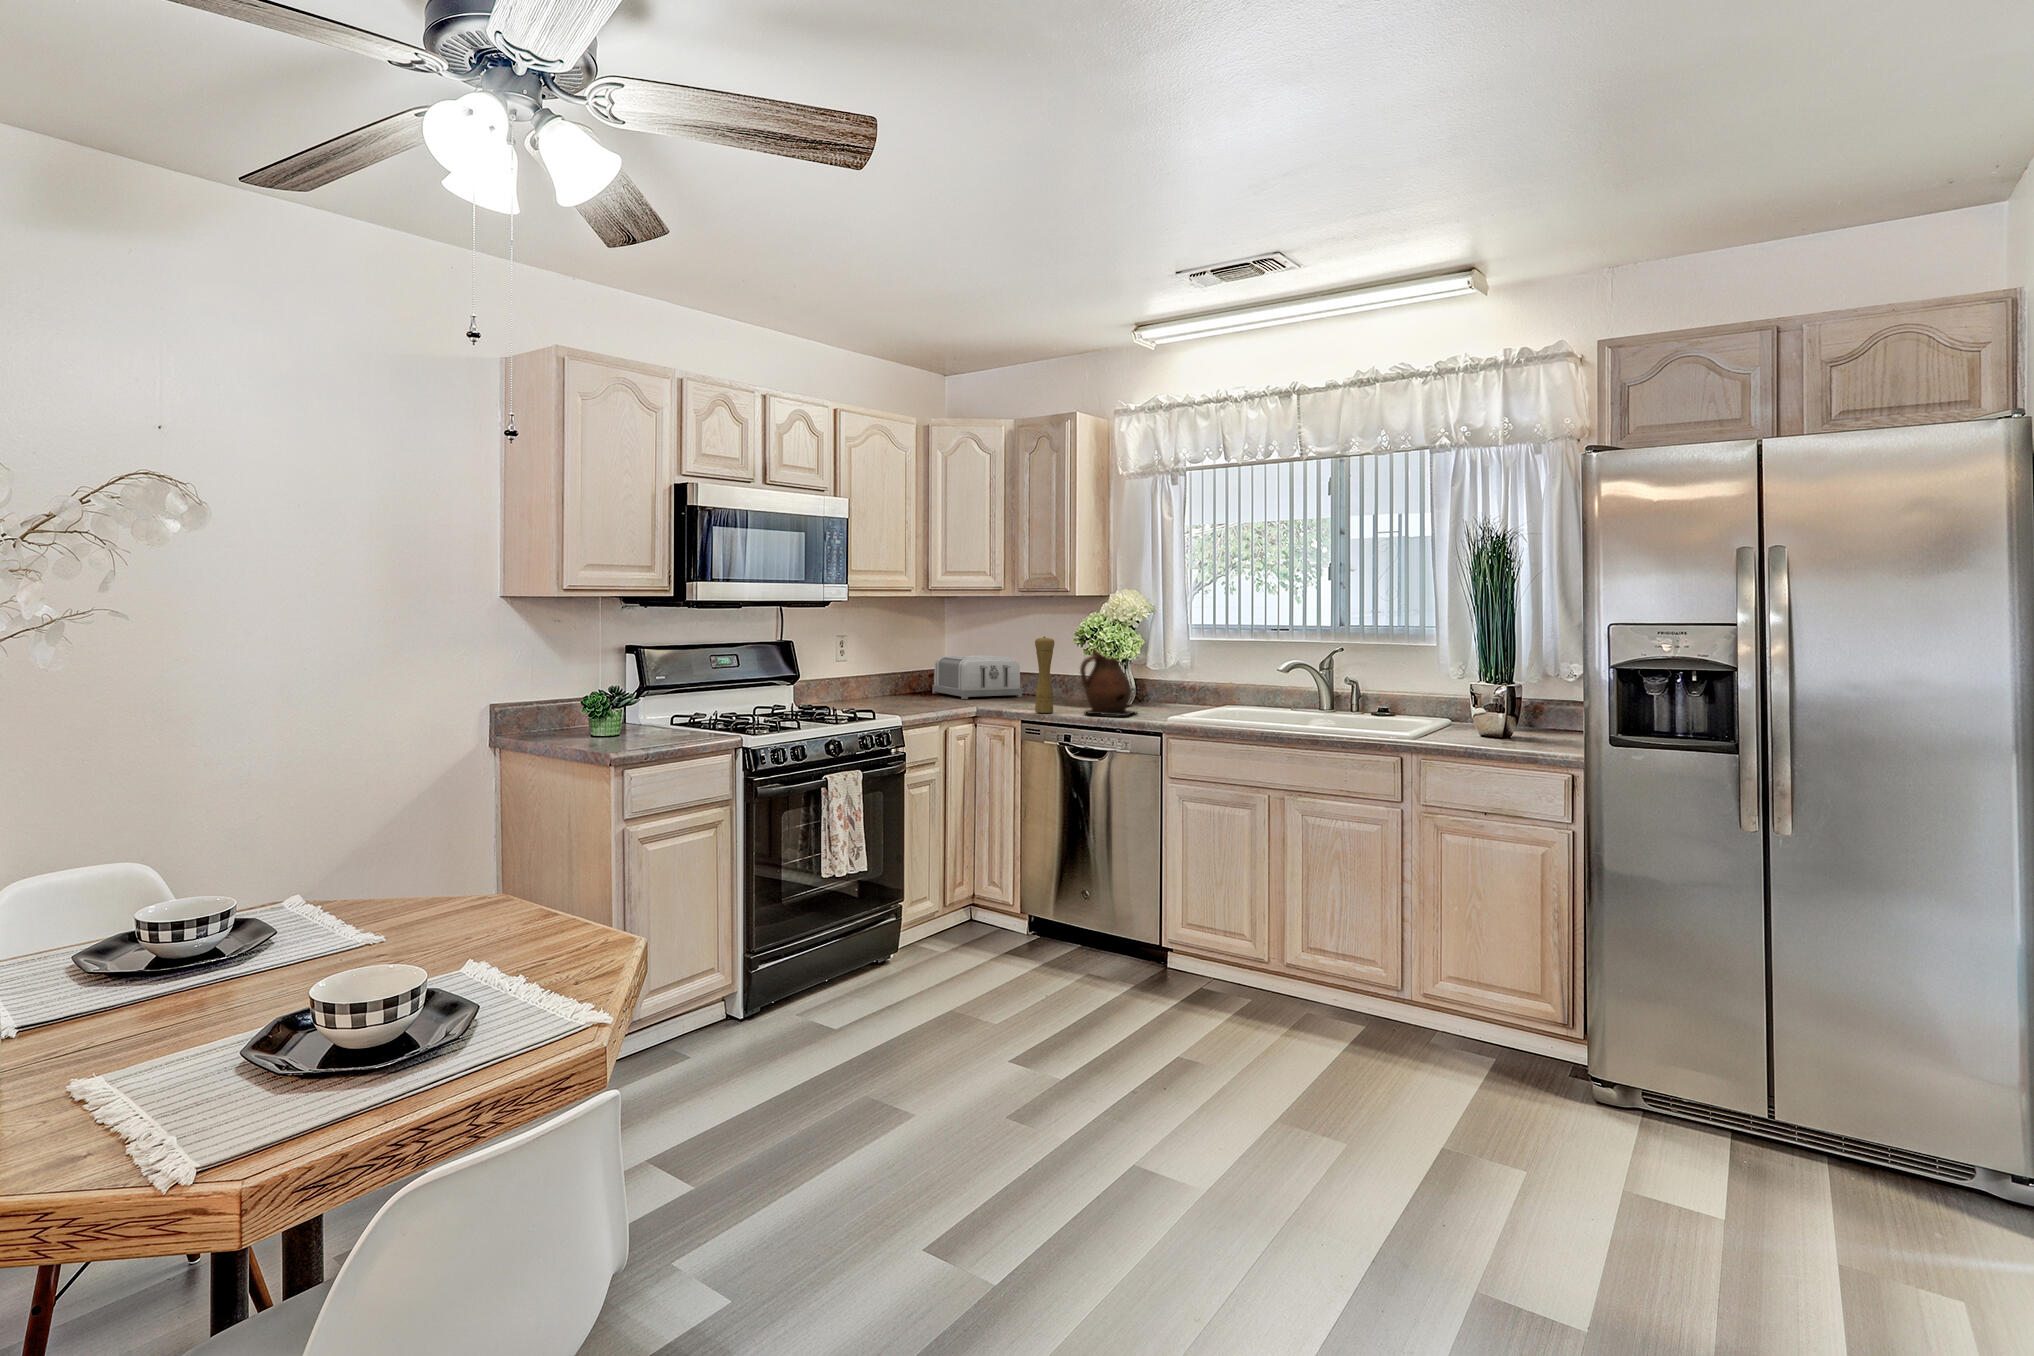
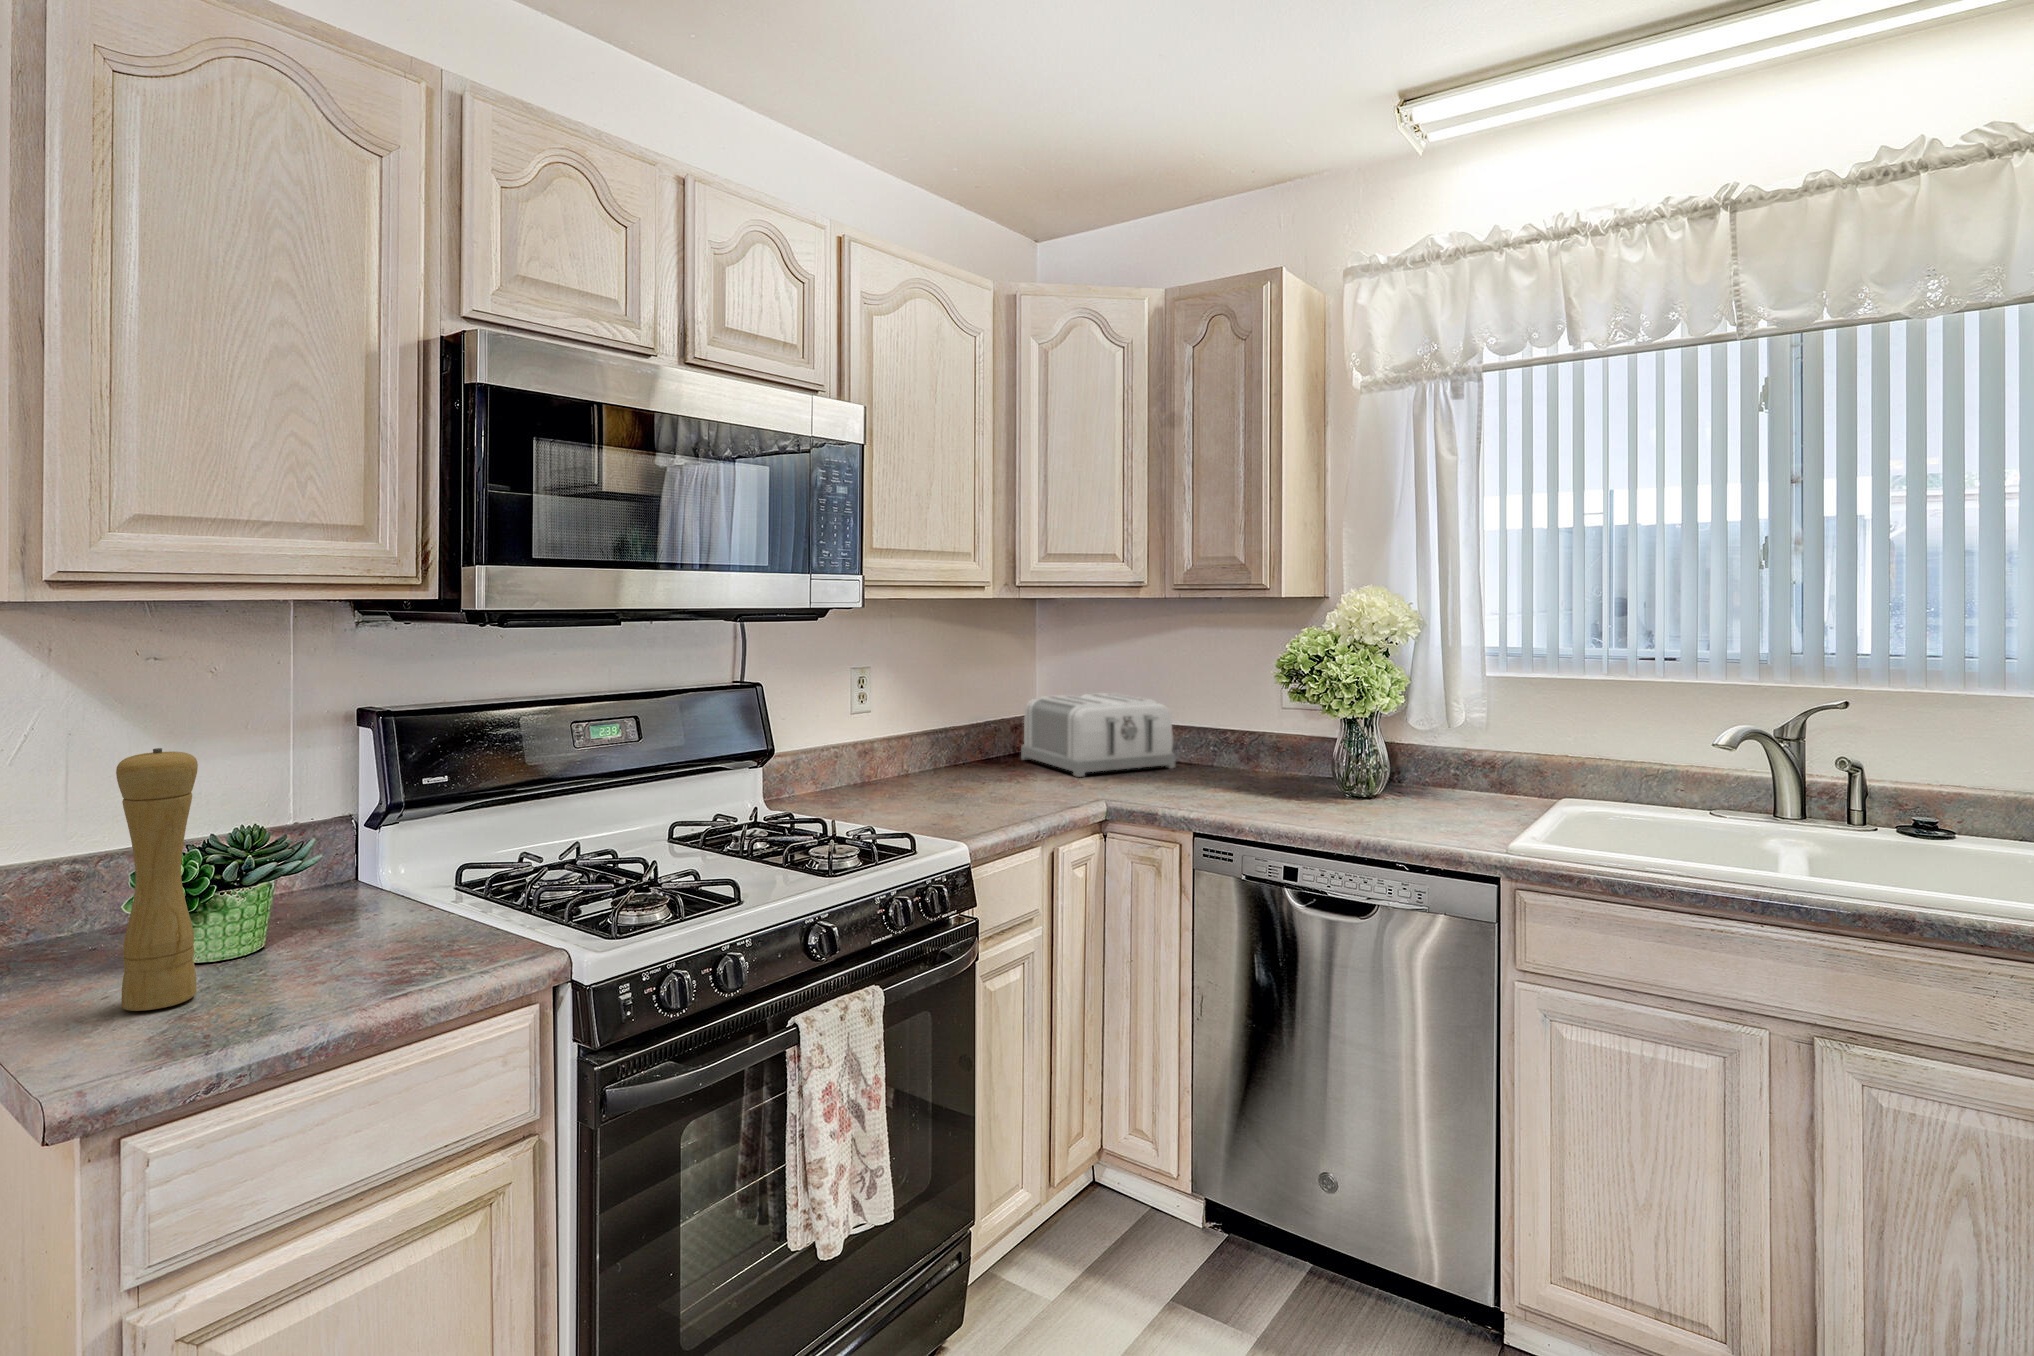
pepper mill: present [1035,637,1055,713] -> present [116,748,198,1011]
ceramic pitcher: present [1080,650,1135,716] -> none [1317,703,1423,840]

